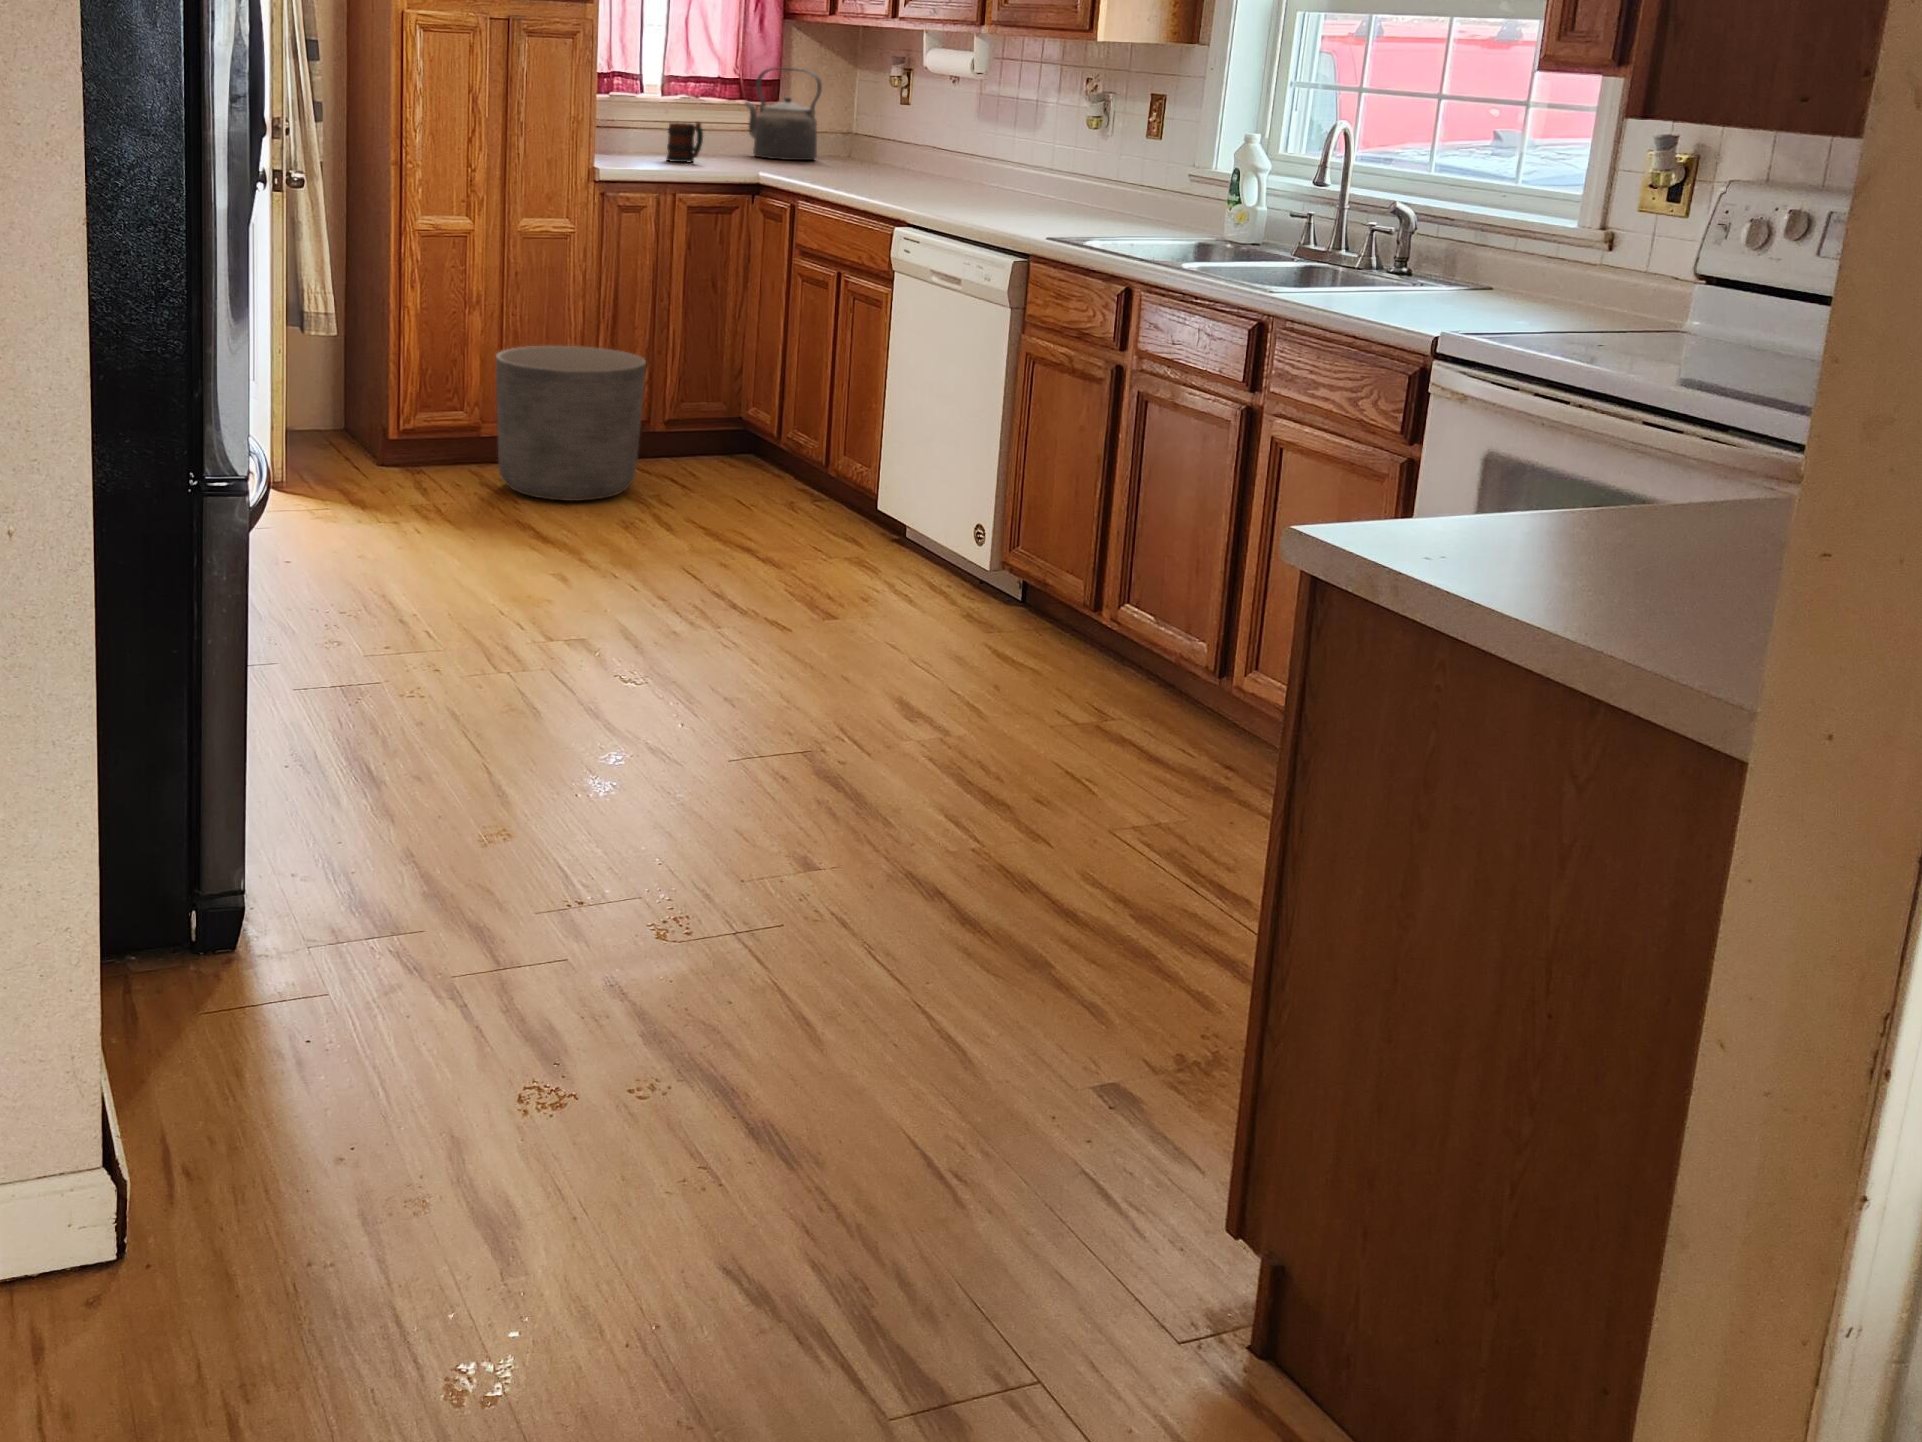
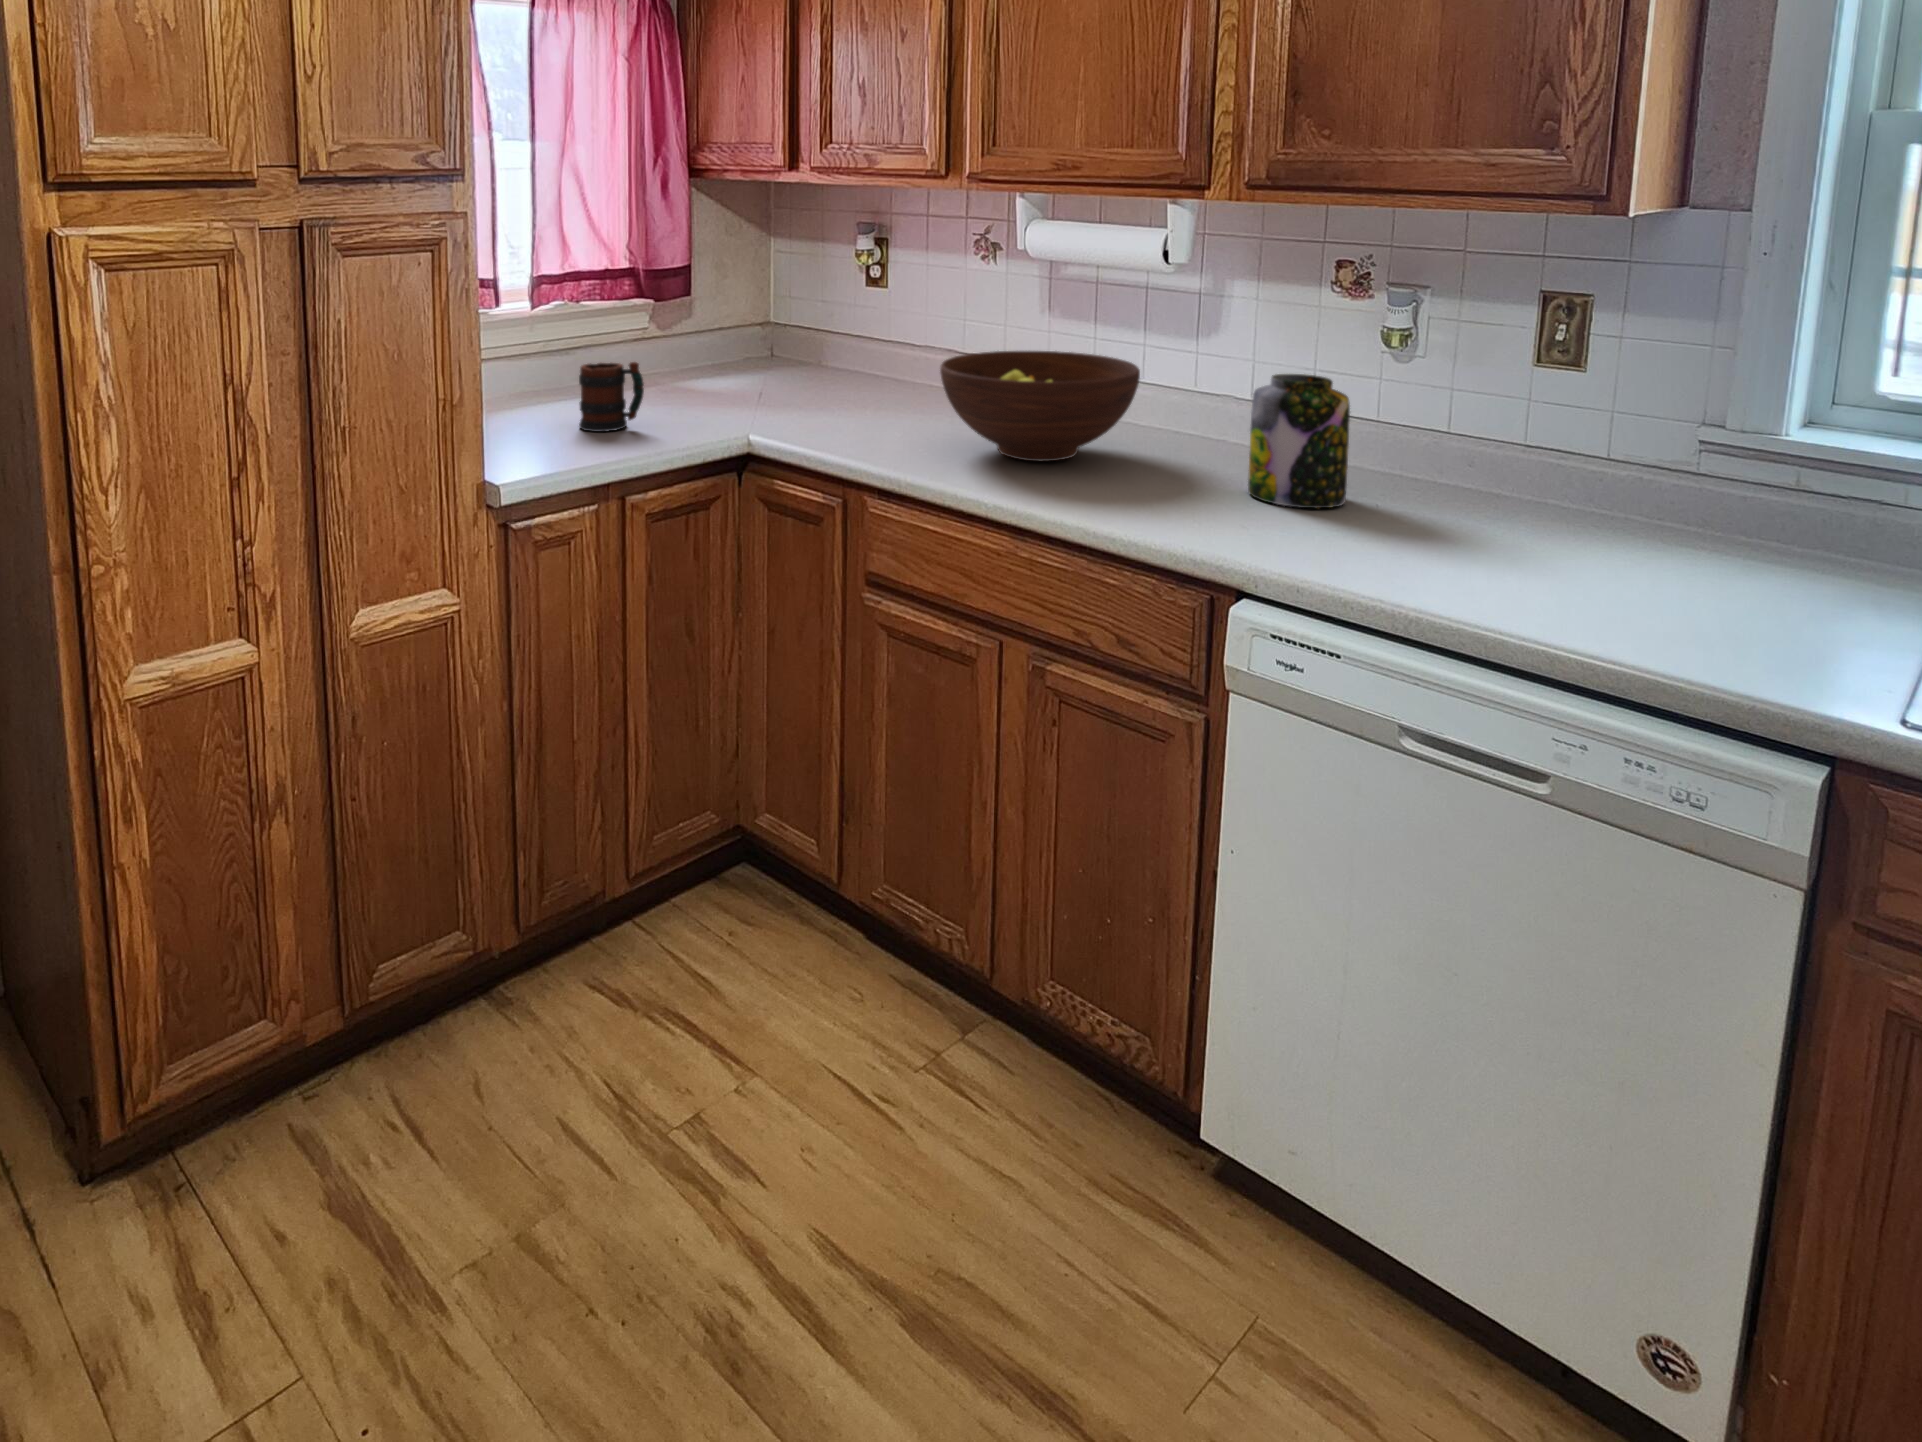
kettle: present [745,68,822,160] -> none [642,250,763,385]
fruit bowl: none [849,128,968,189] -> present [940,351,1140,462]
jar: none [980,134,1034,208] -> present [1248,374,1350,508]
planter: present [496,346,646,501] -> none [344,820,661,1239]

